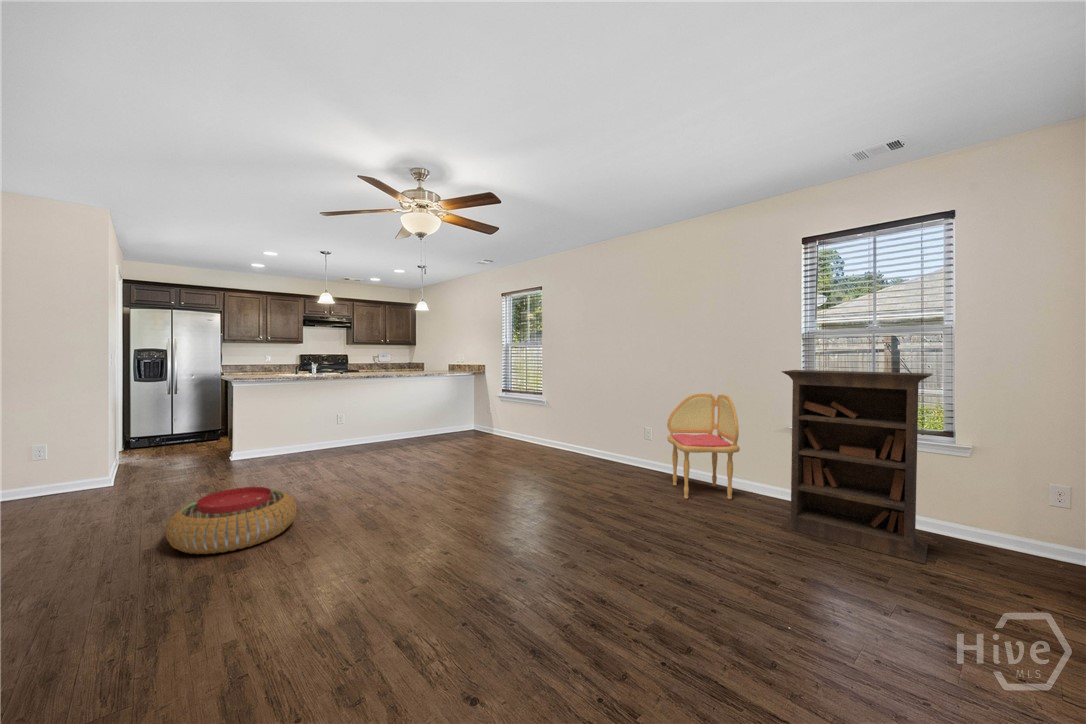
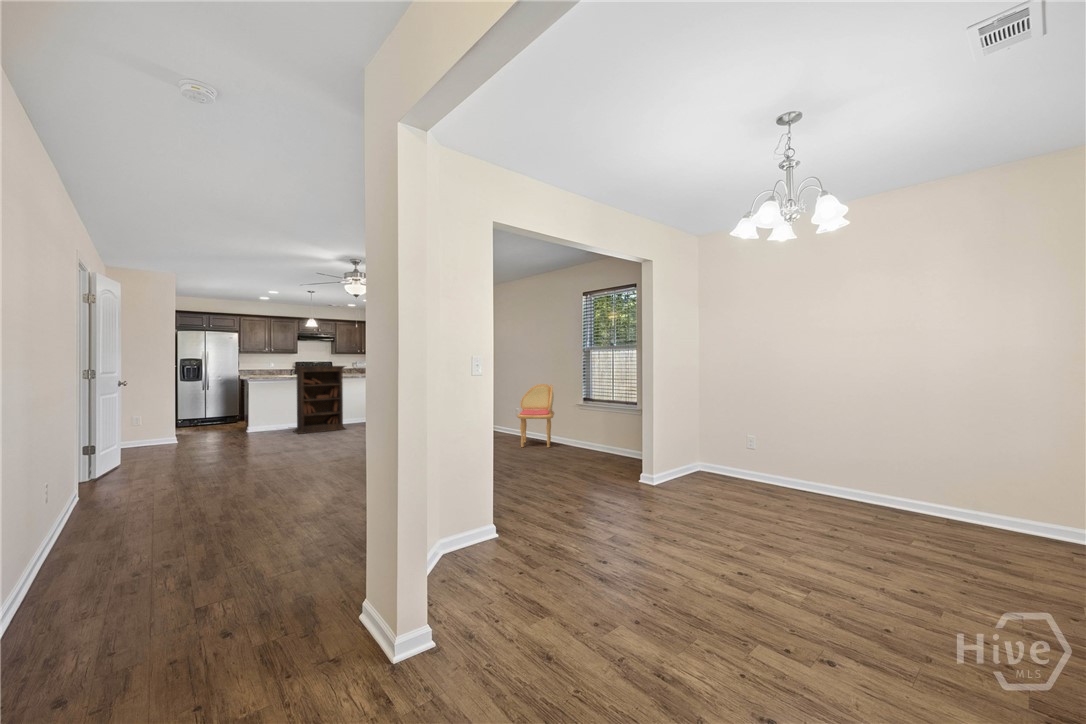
bookcase: present [780,370,932,564] -> present [293,366,345,434]
pouf: present [166,487,296,554] -> none [220,435,288,463]

